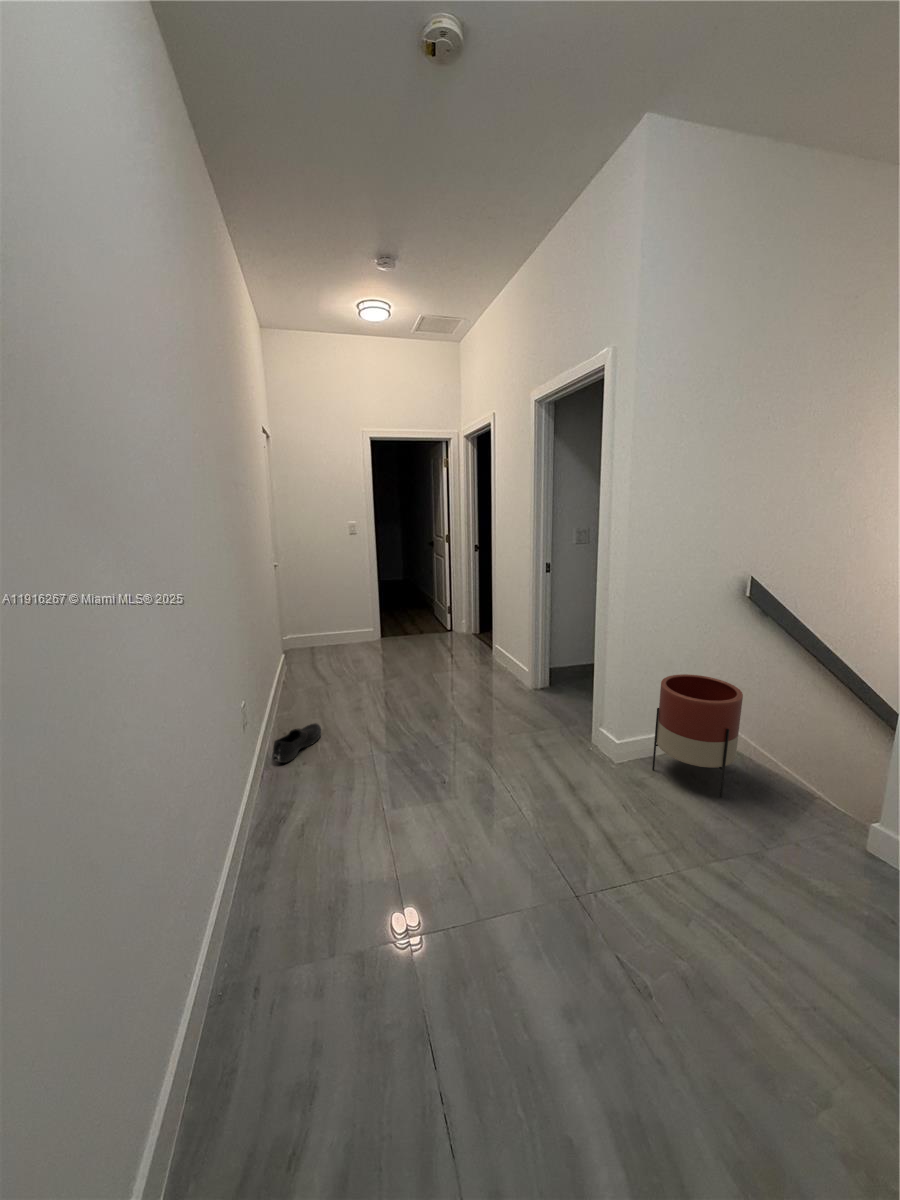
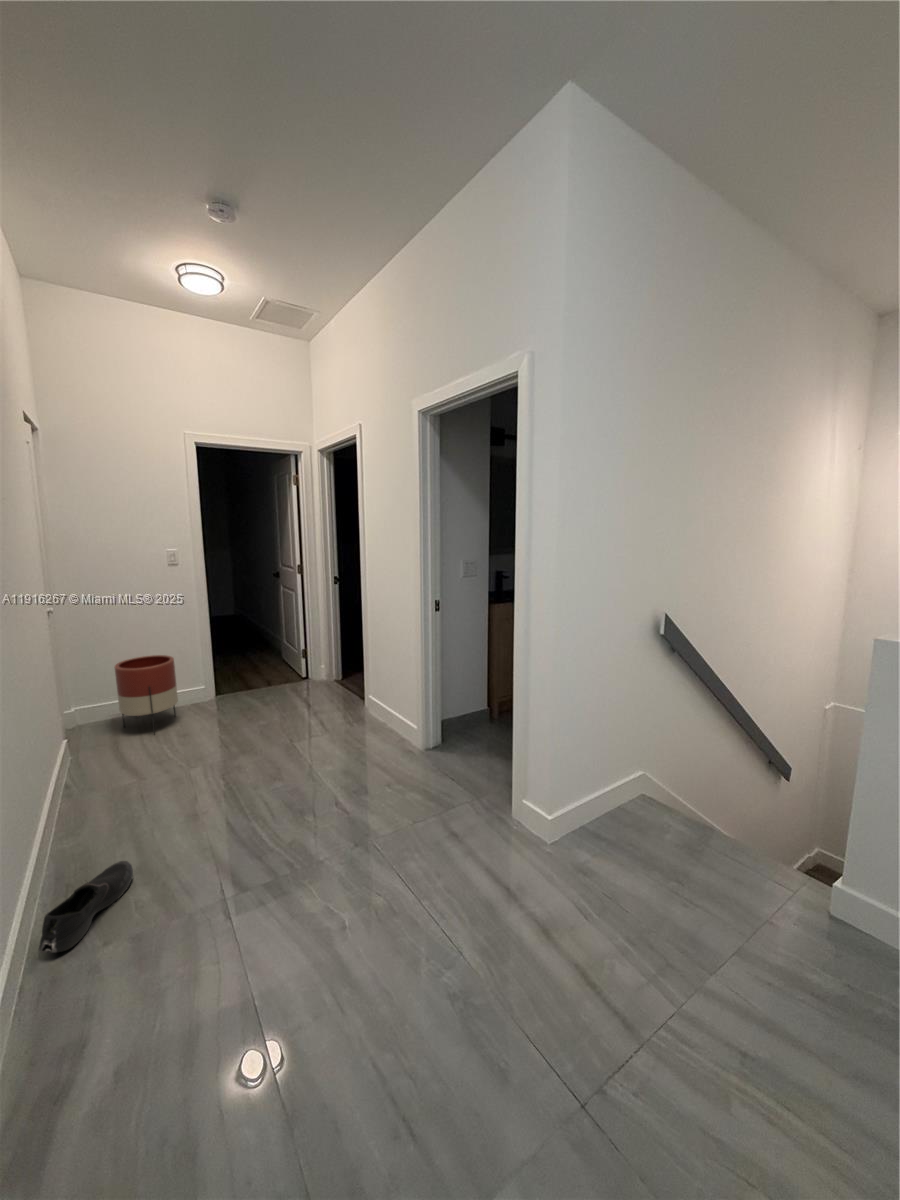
planter: present [652,674,743,797] -> present [115,655,178,734]

